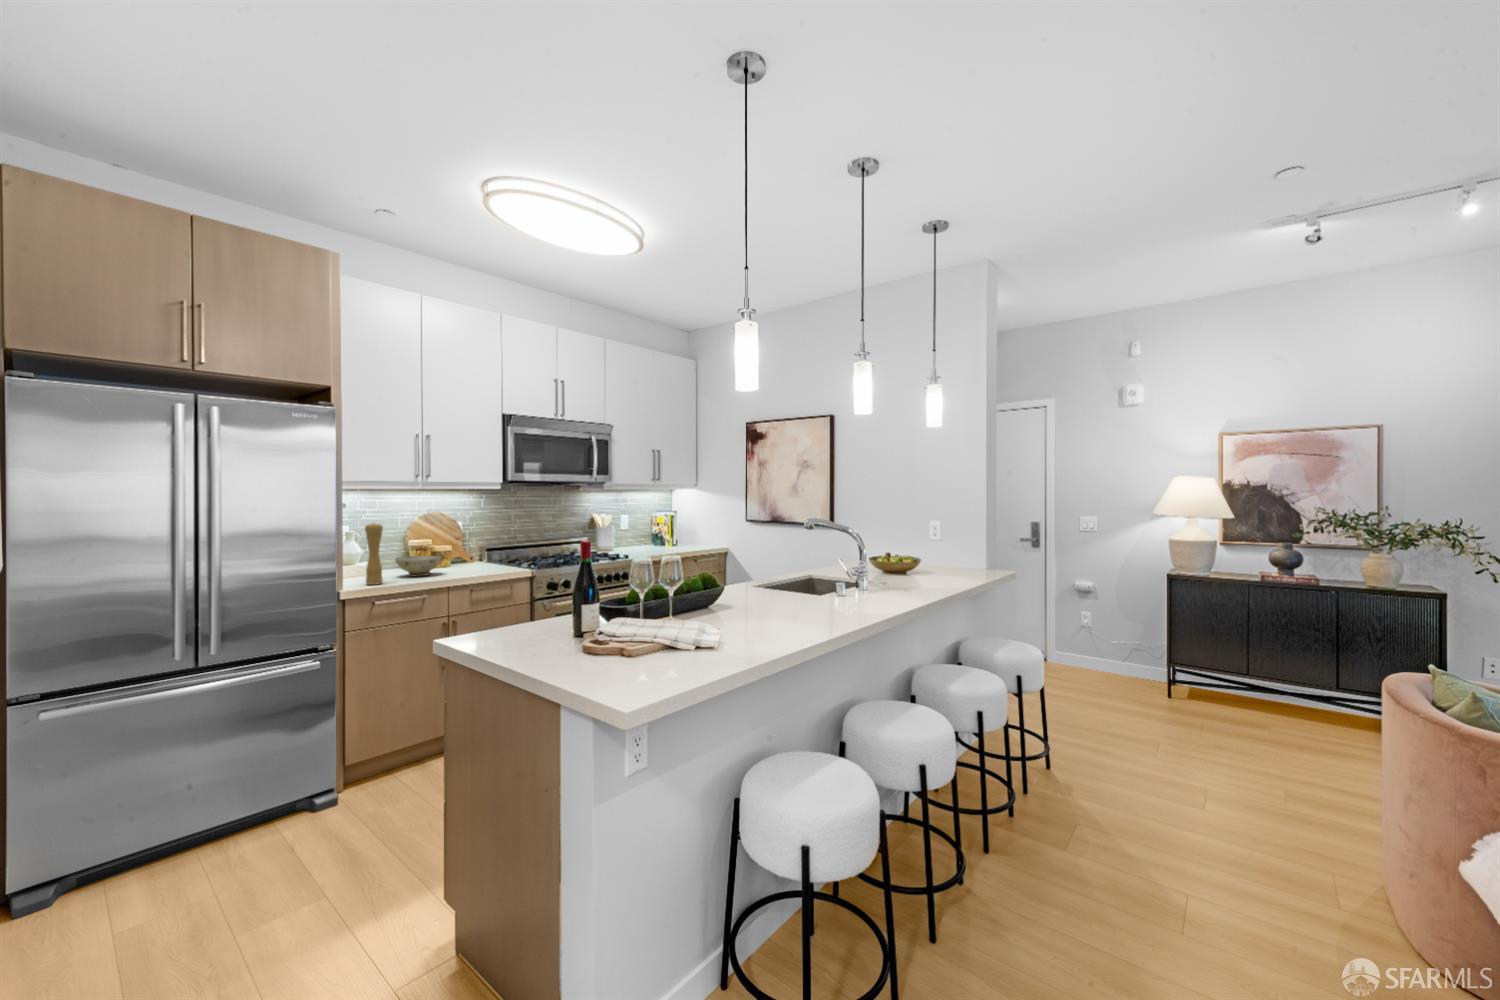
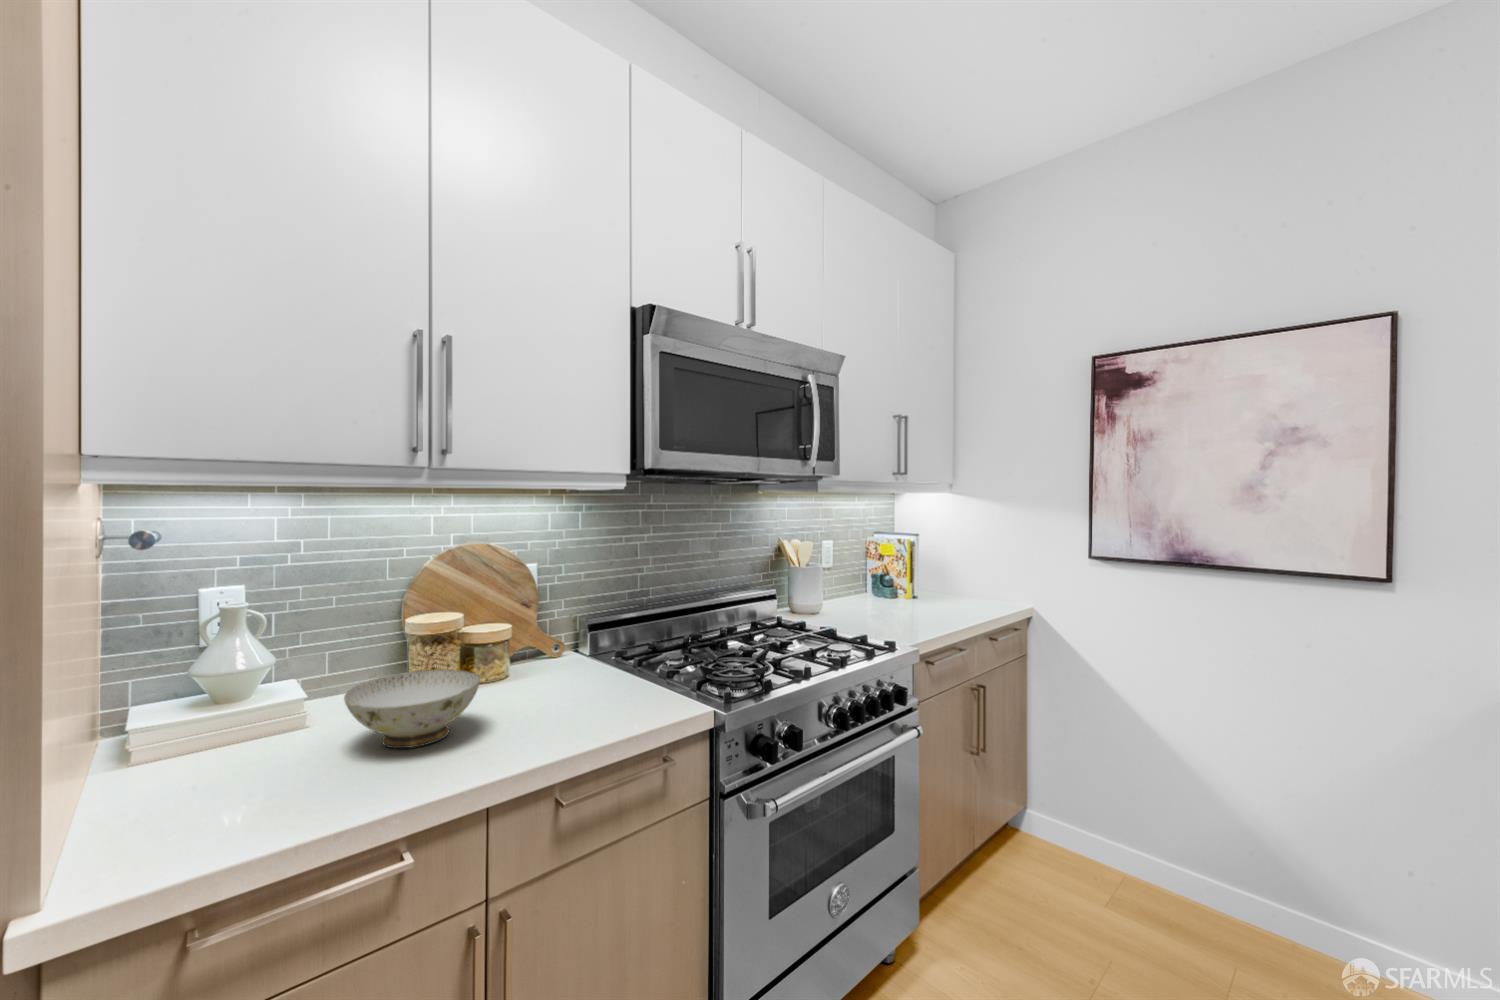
pepper mill: present [365,523,383,585] -> none [205,605,274,832]

